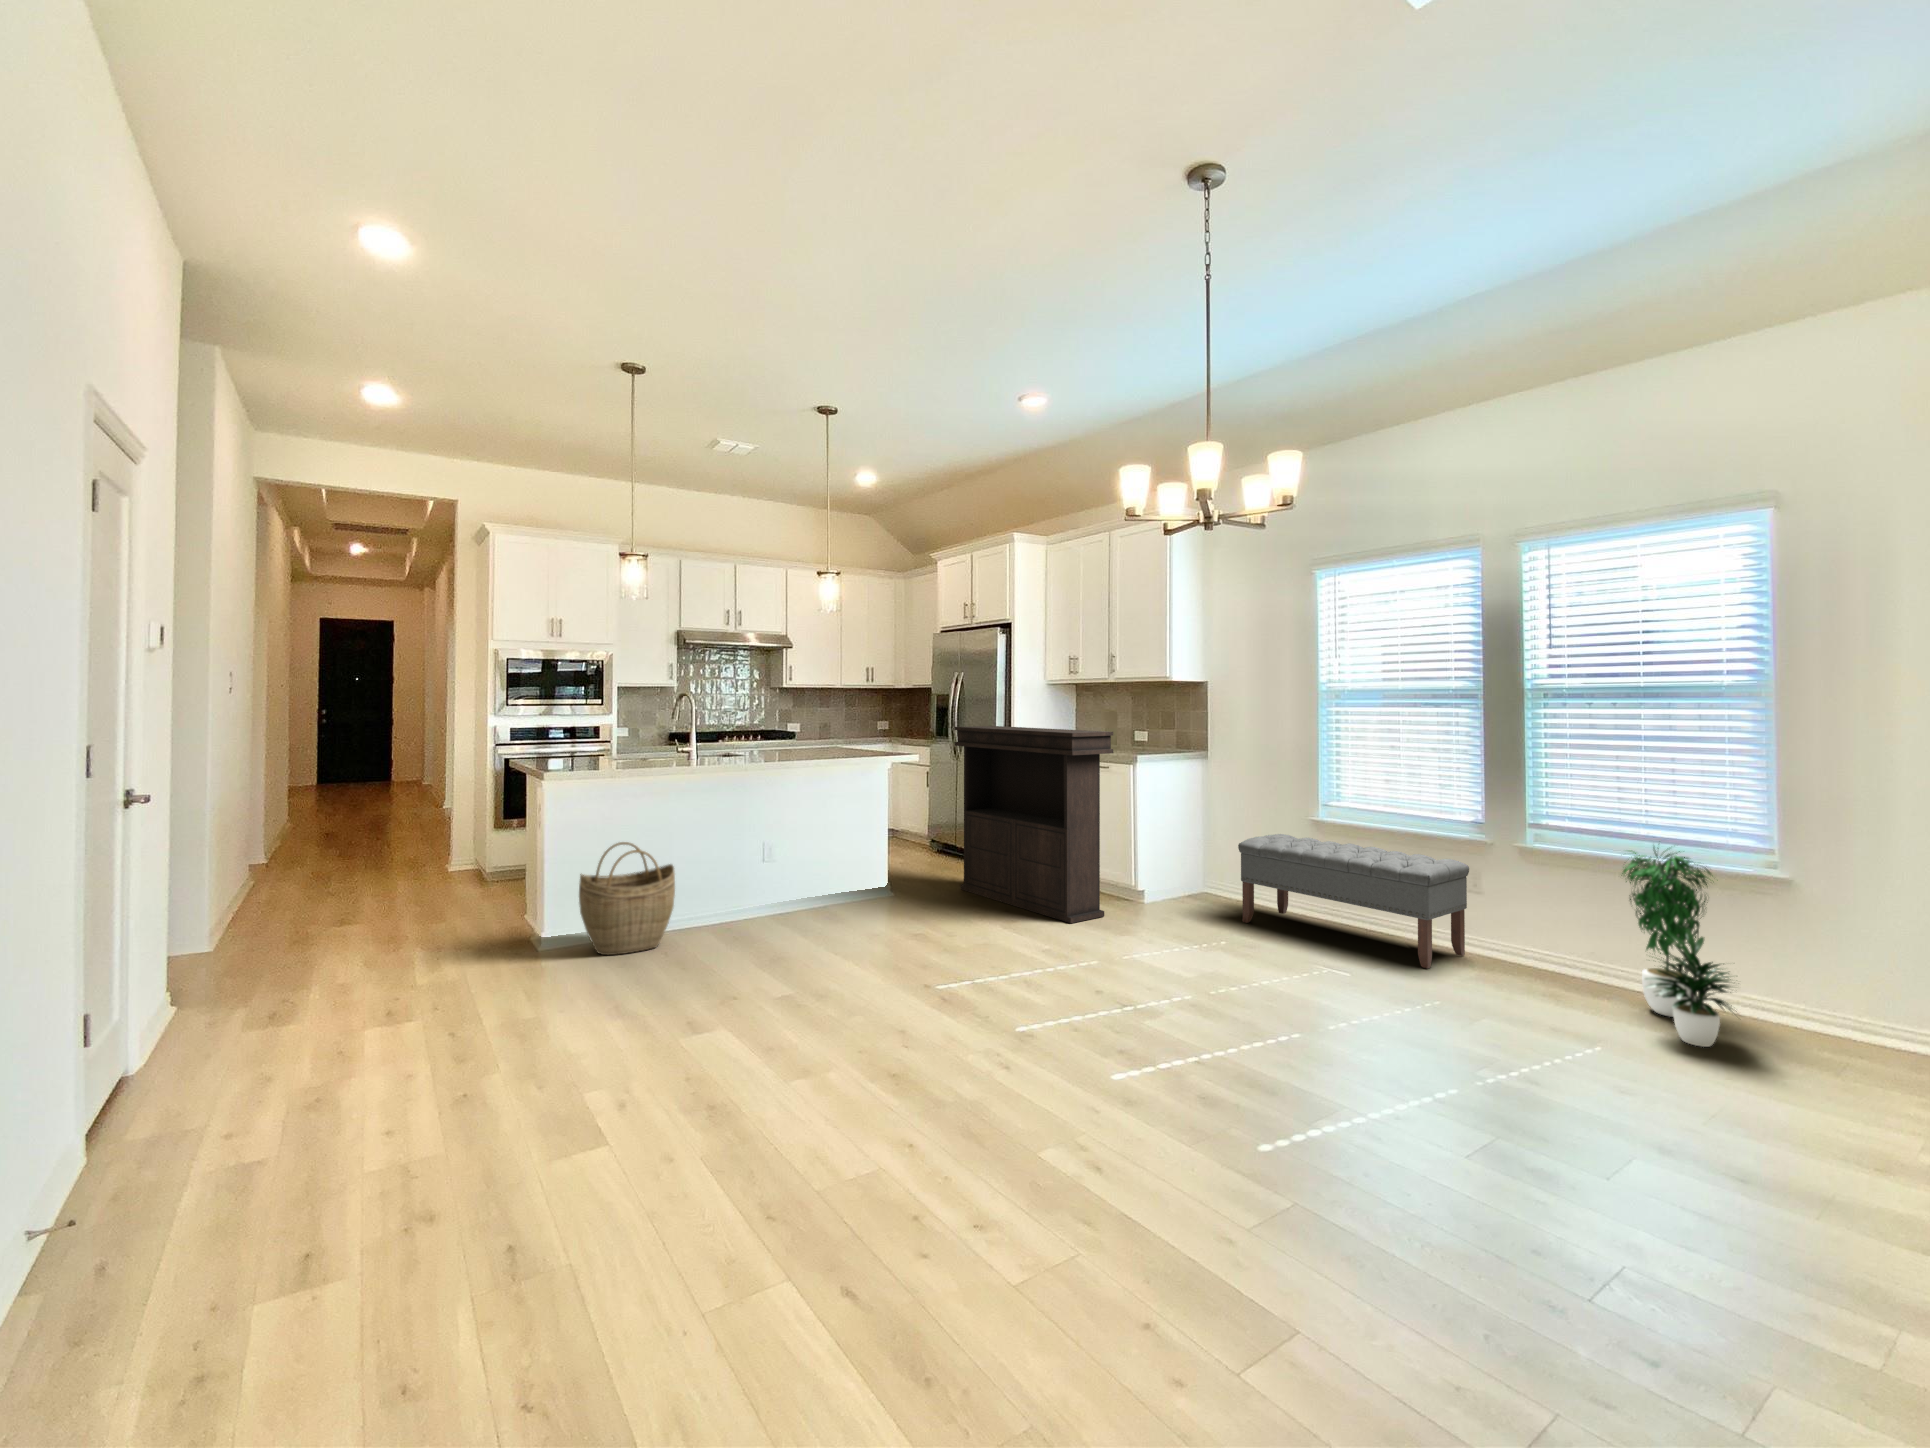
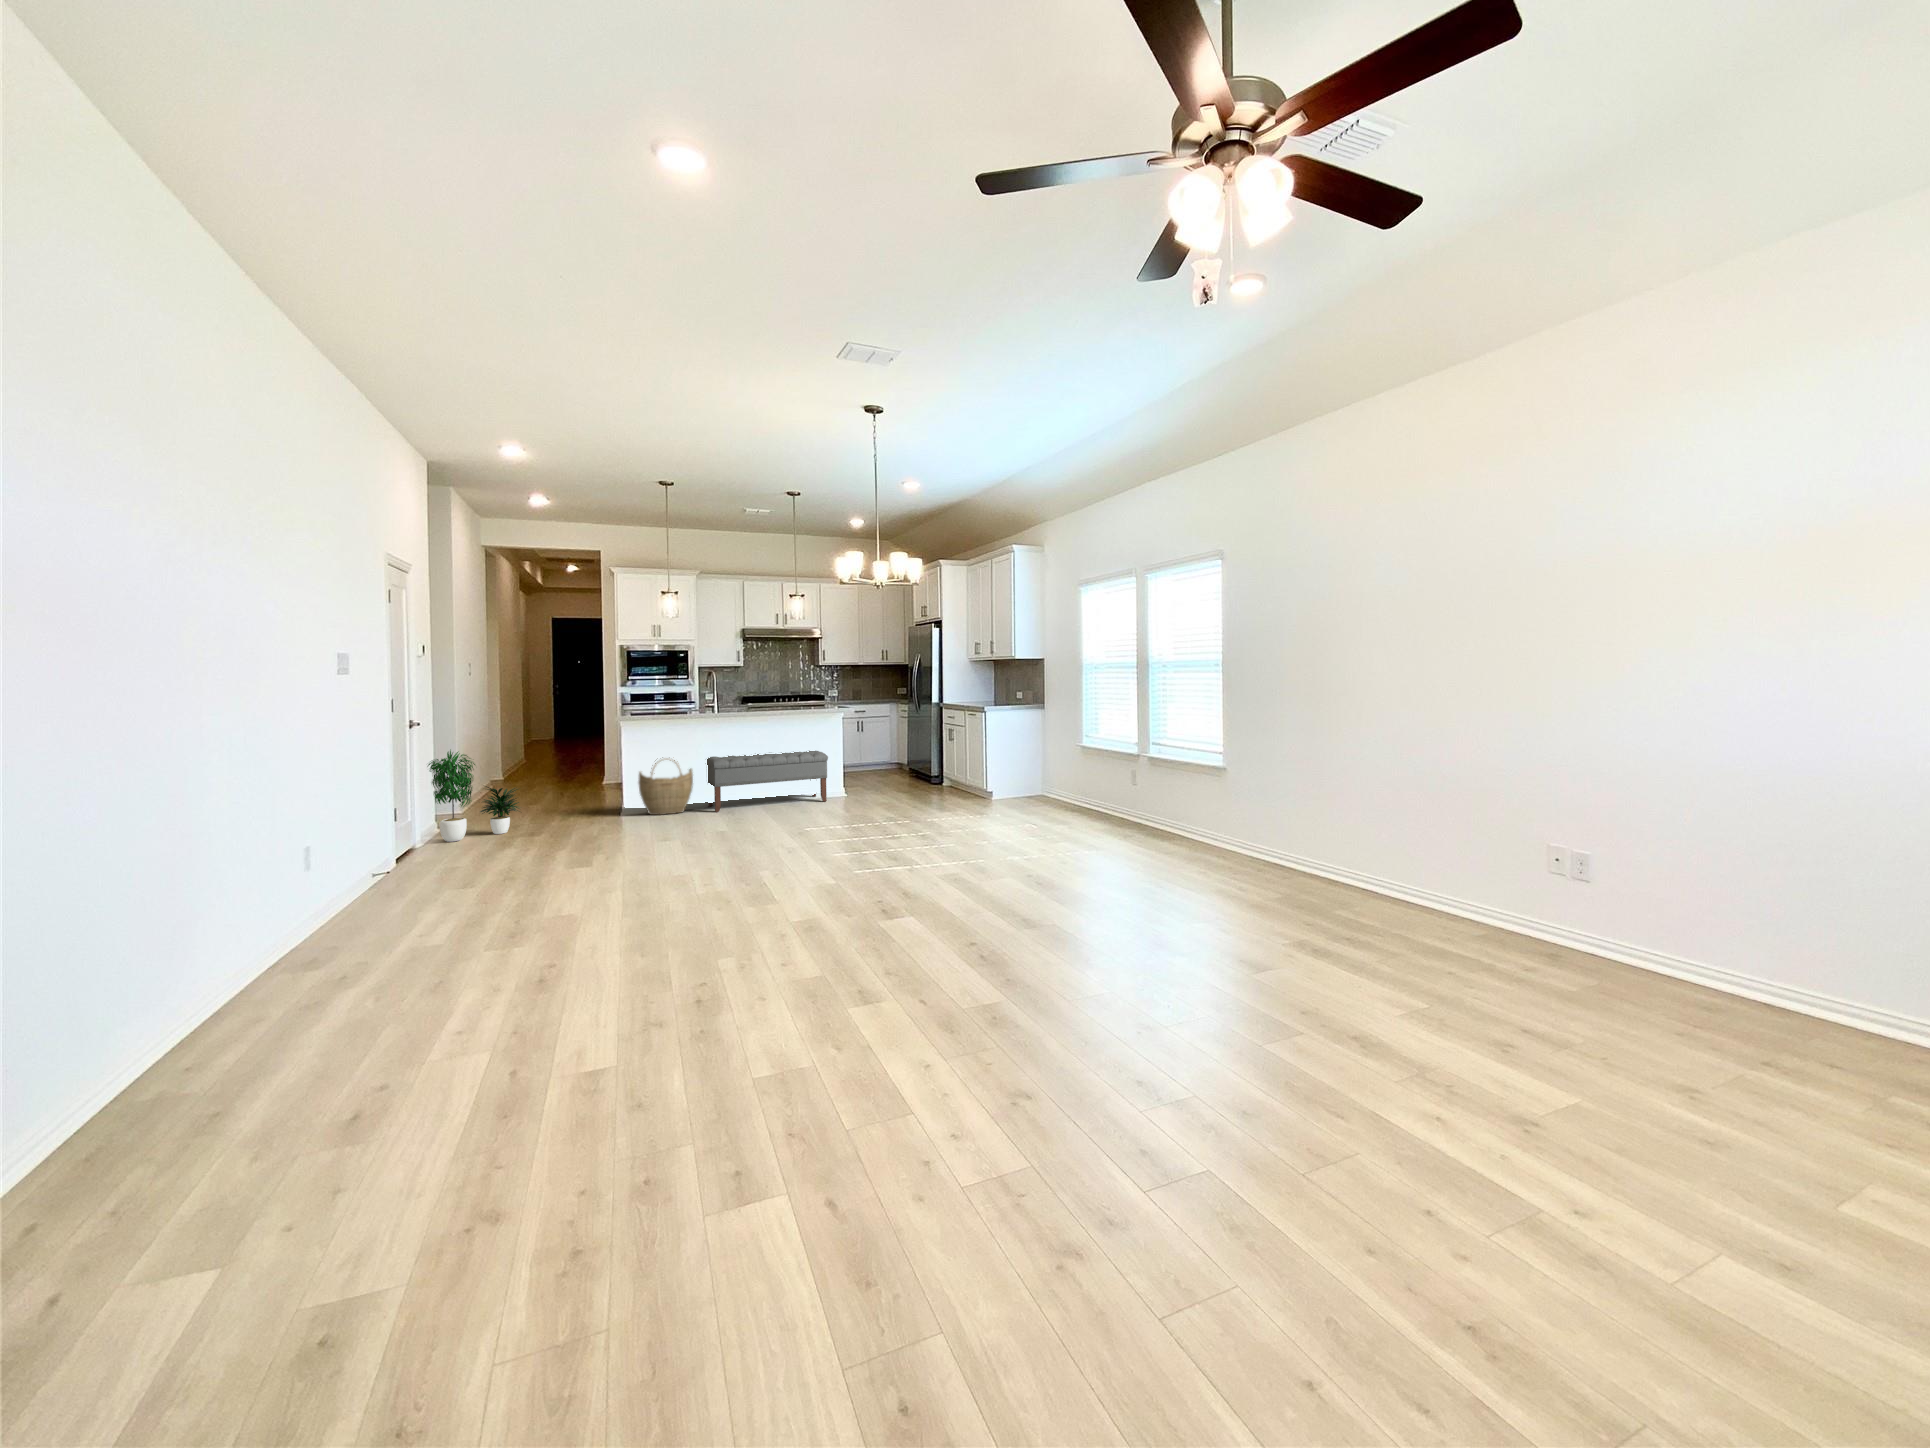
console table: present [955,726,1113,923] -> none [886,689,957,807]
bench: present [1238,834,1469,969] -> present [707,751,828,812]
potted plant: present [1621,848,1737,1047] -> present [428,750,519,842]

